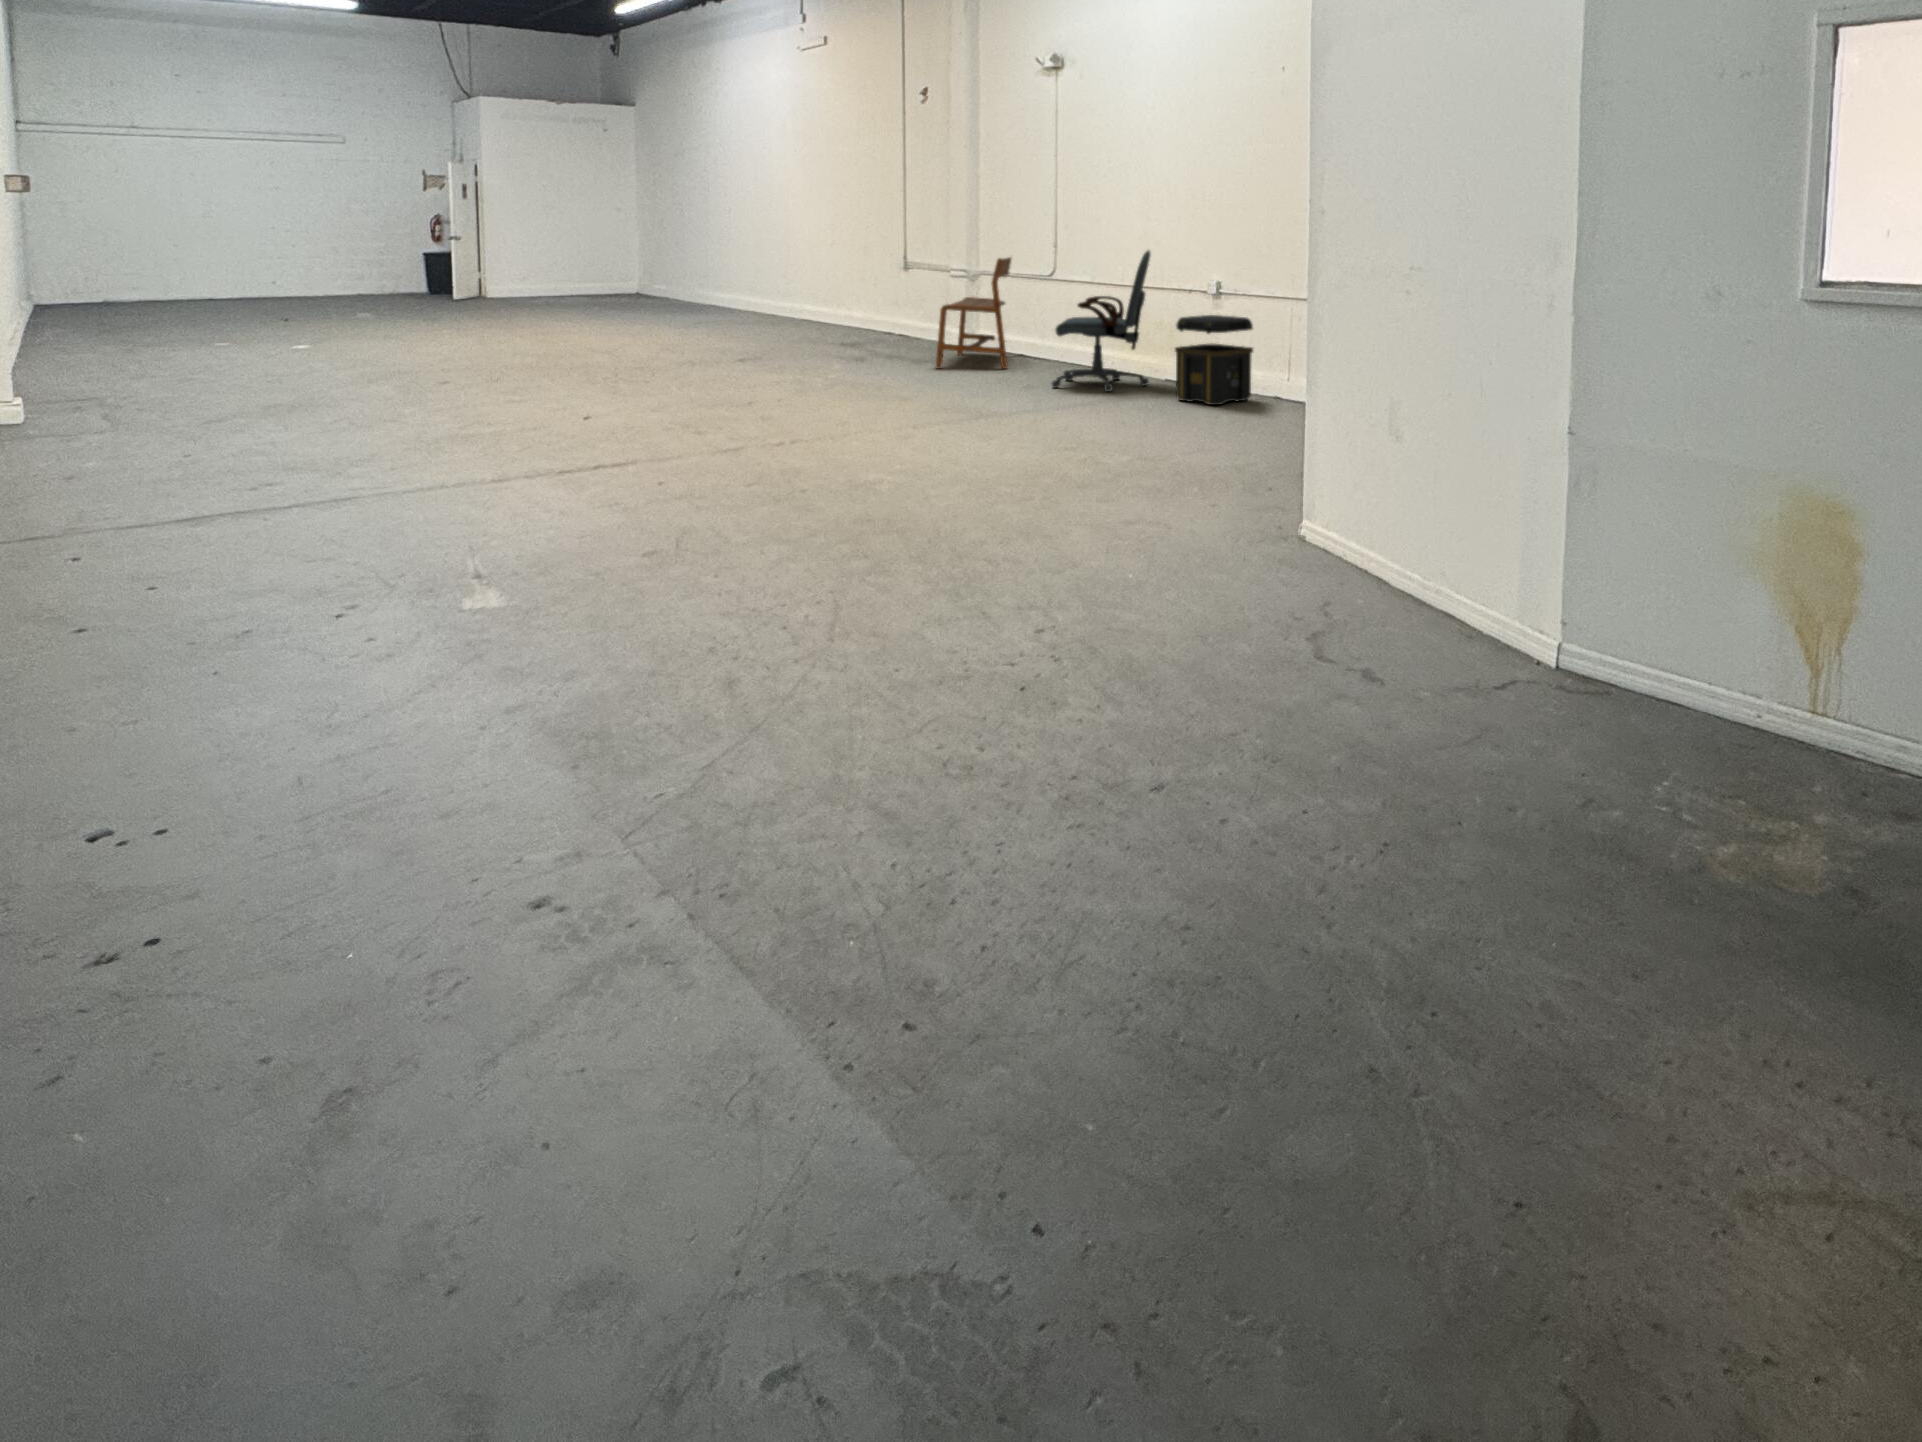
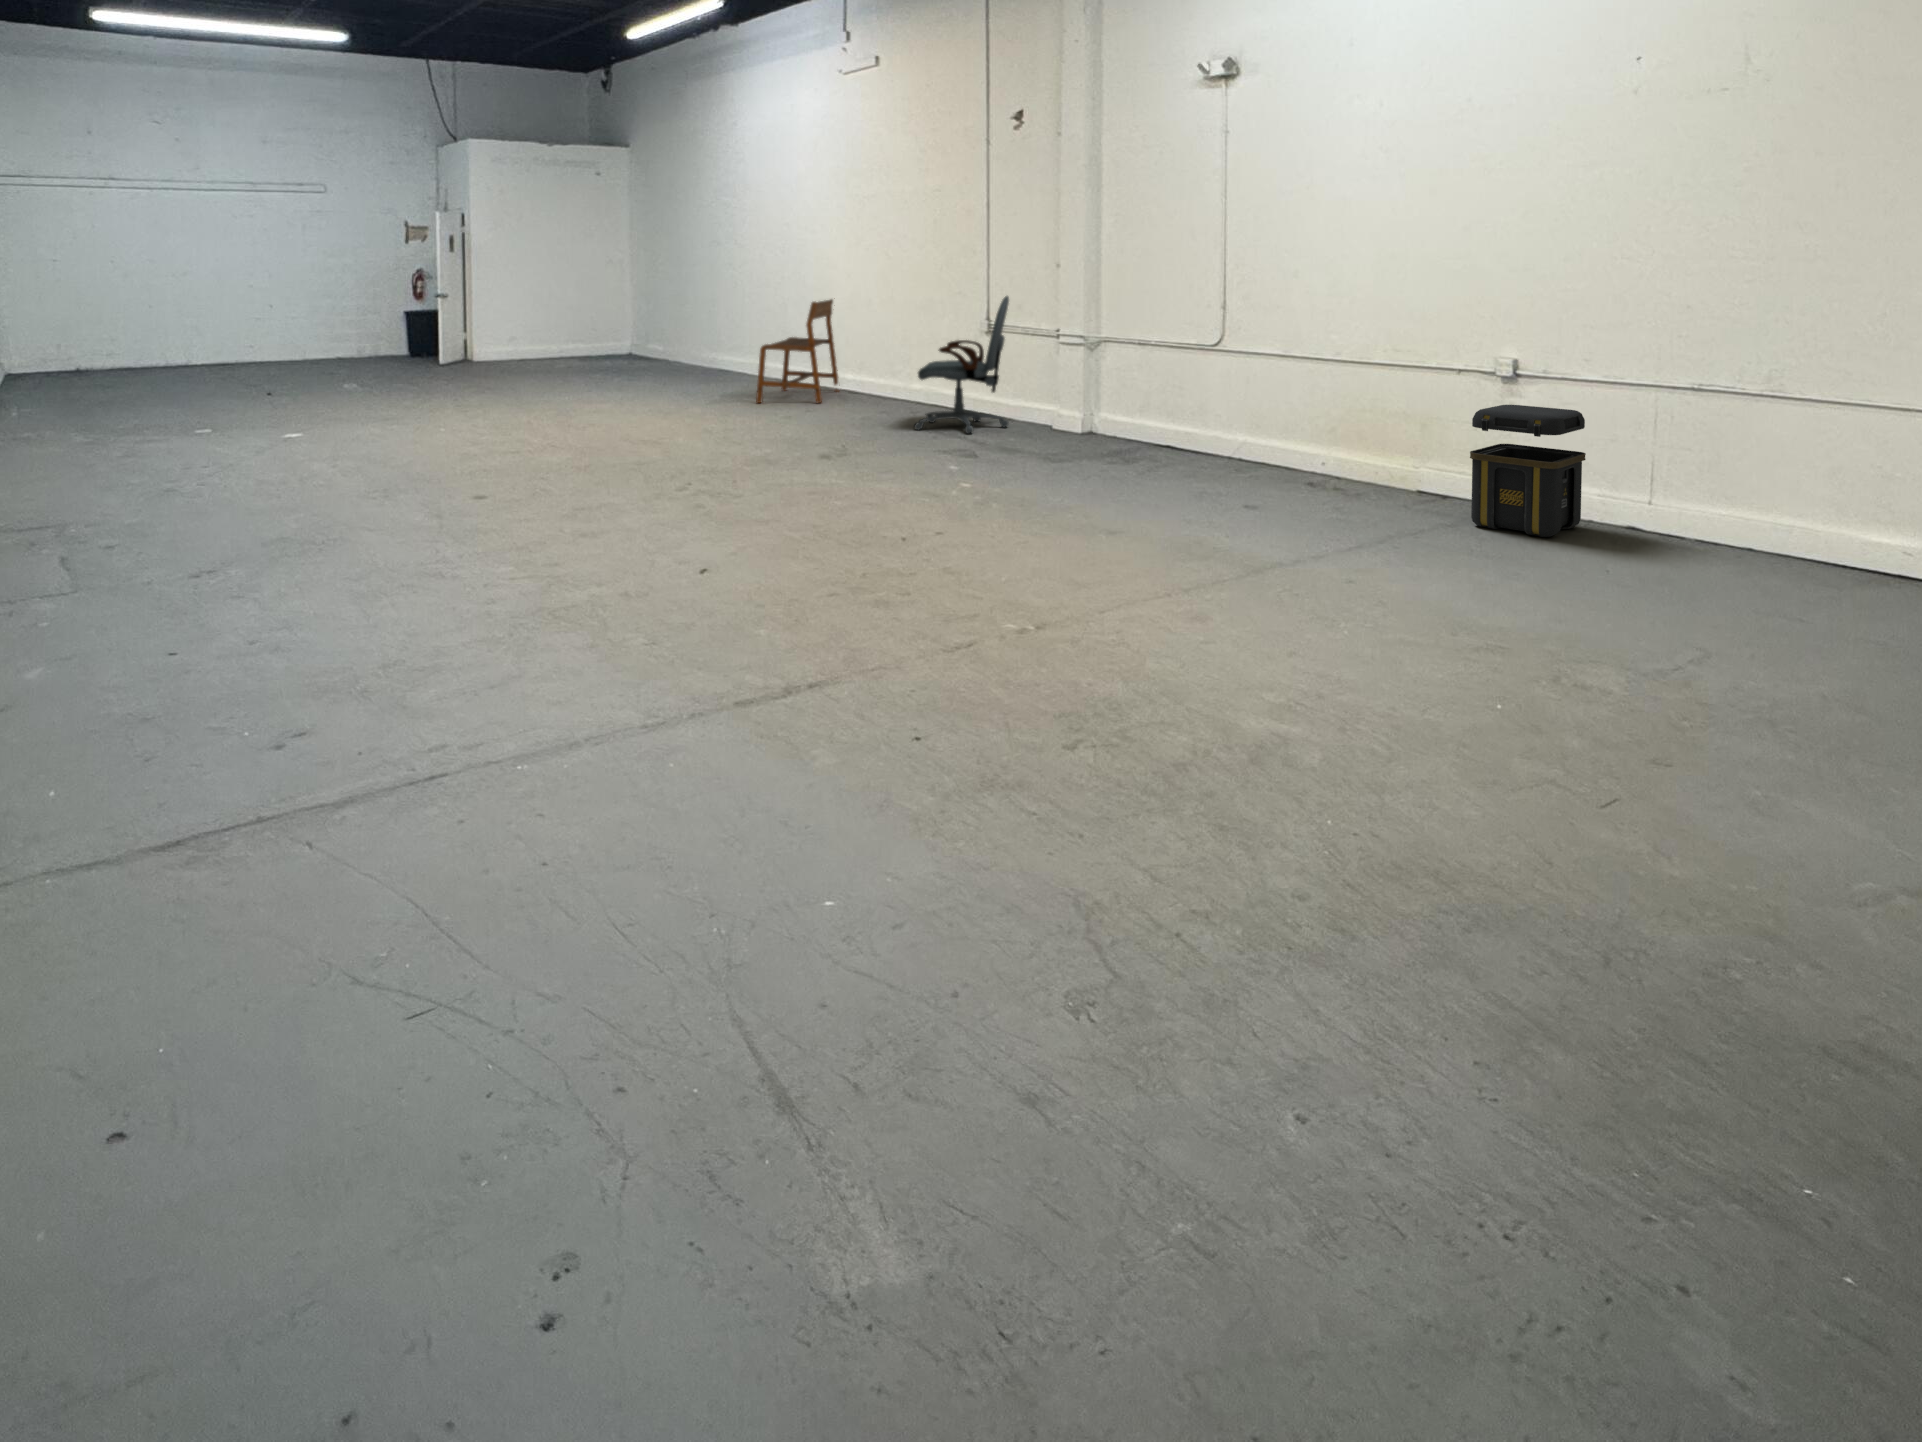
office chair: present [1052,250,1151,391] -> present [915,296,1009,433]
bench: present [936,257,1011,369] -> present [756,299,839,403]

